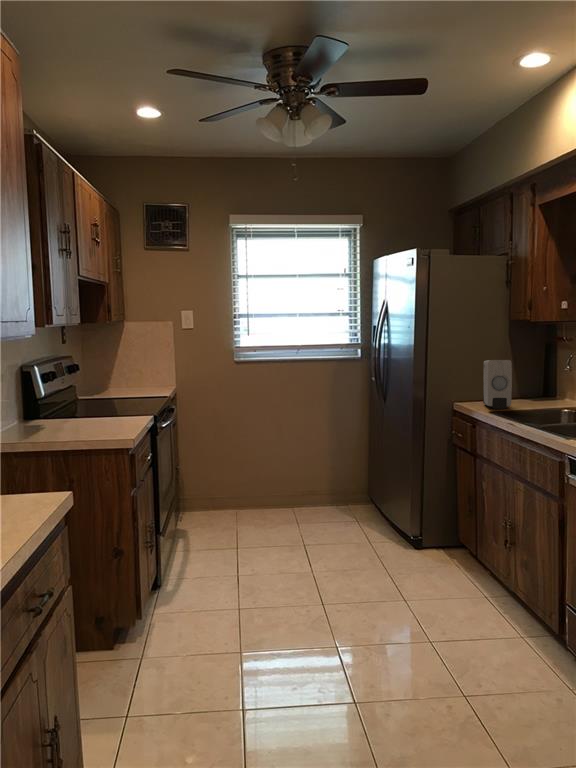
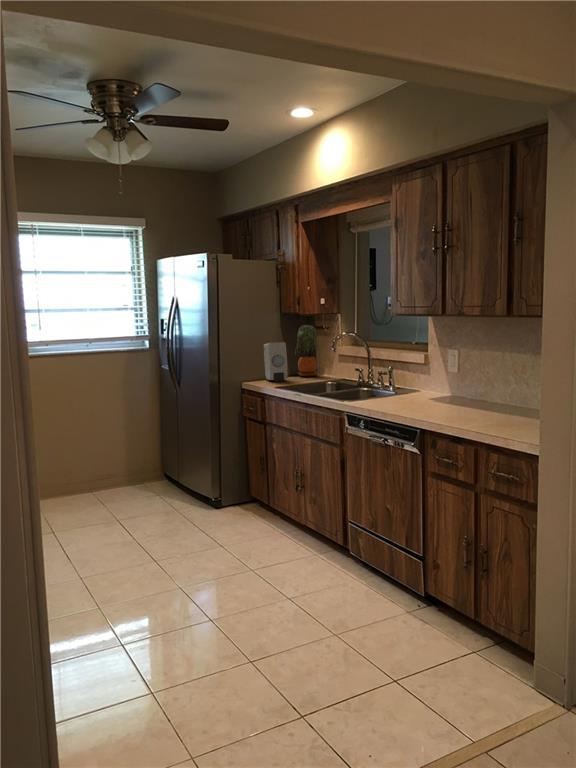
potted plant: none [526,337,558,402] -> present [297,325,317,376]

